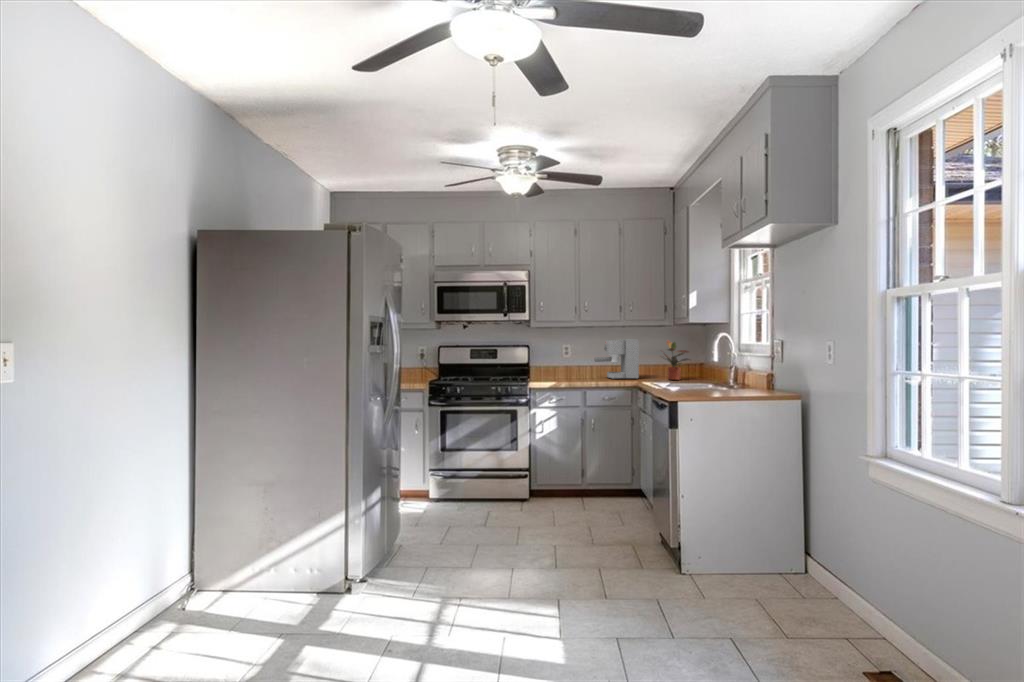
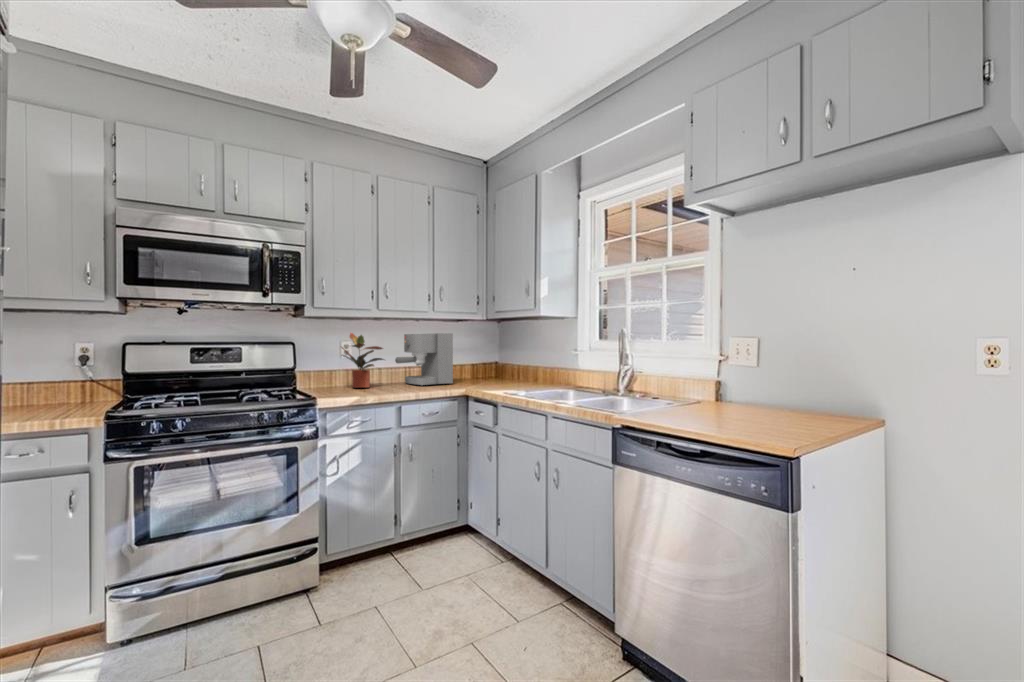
potted plant: present [663,340,689,380] -> present [342,333,384,388]

